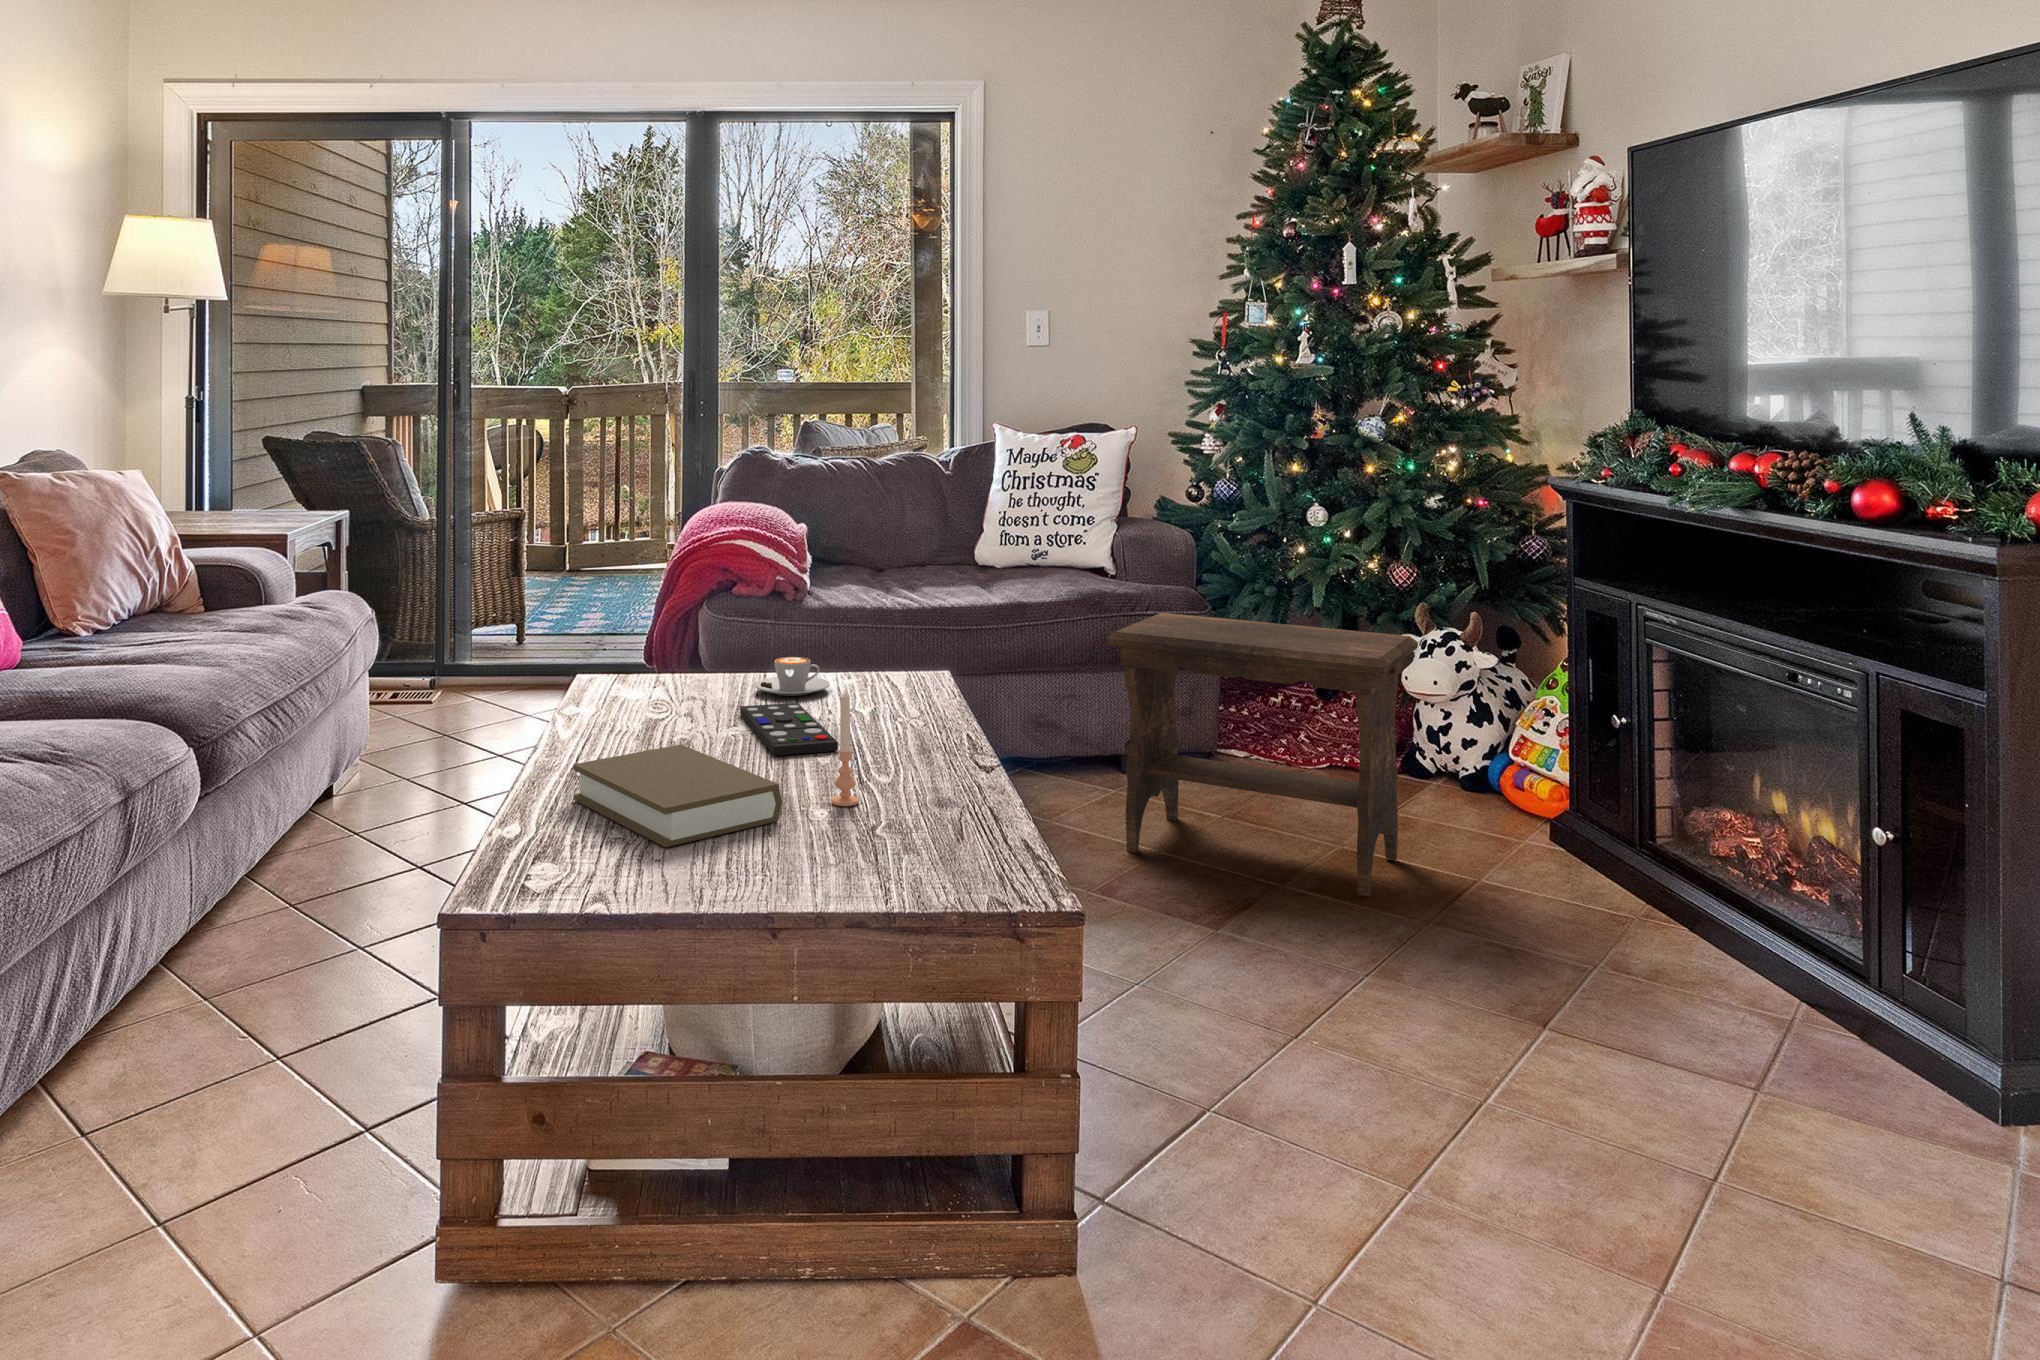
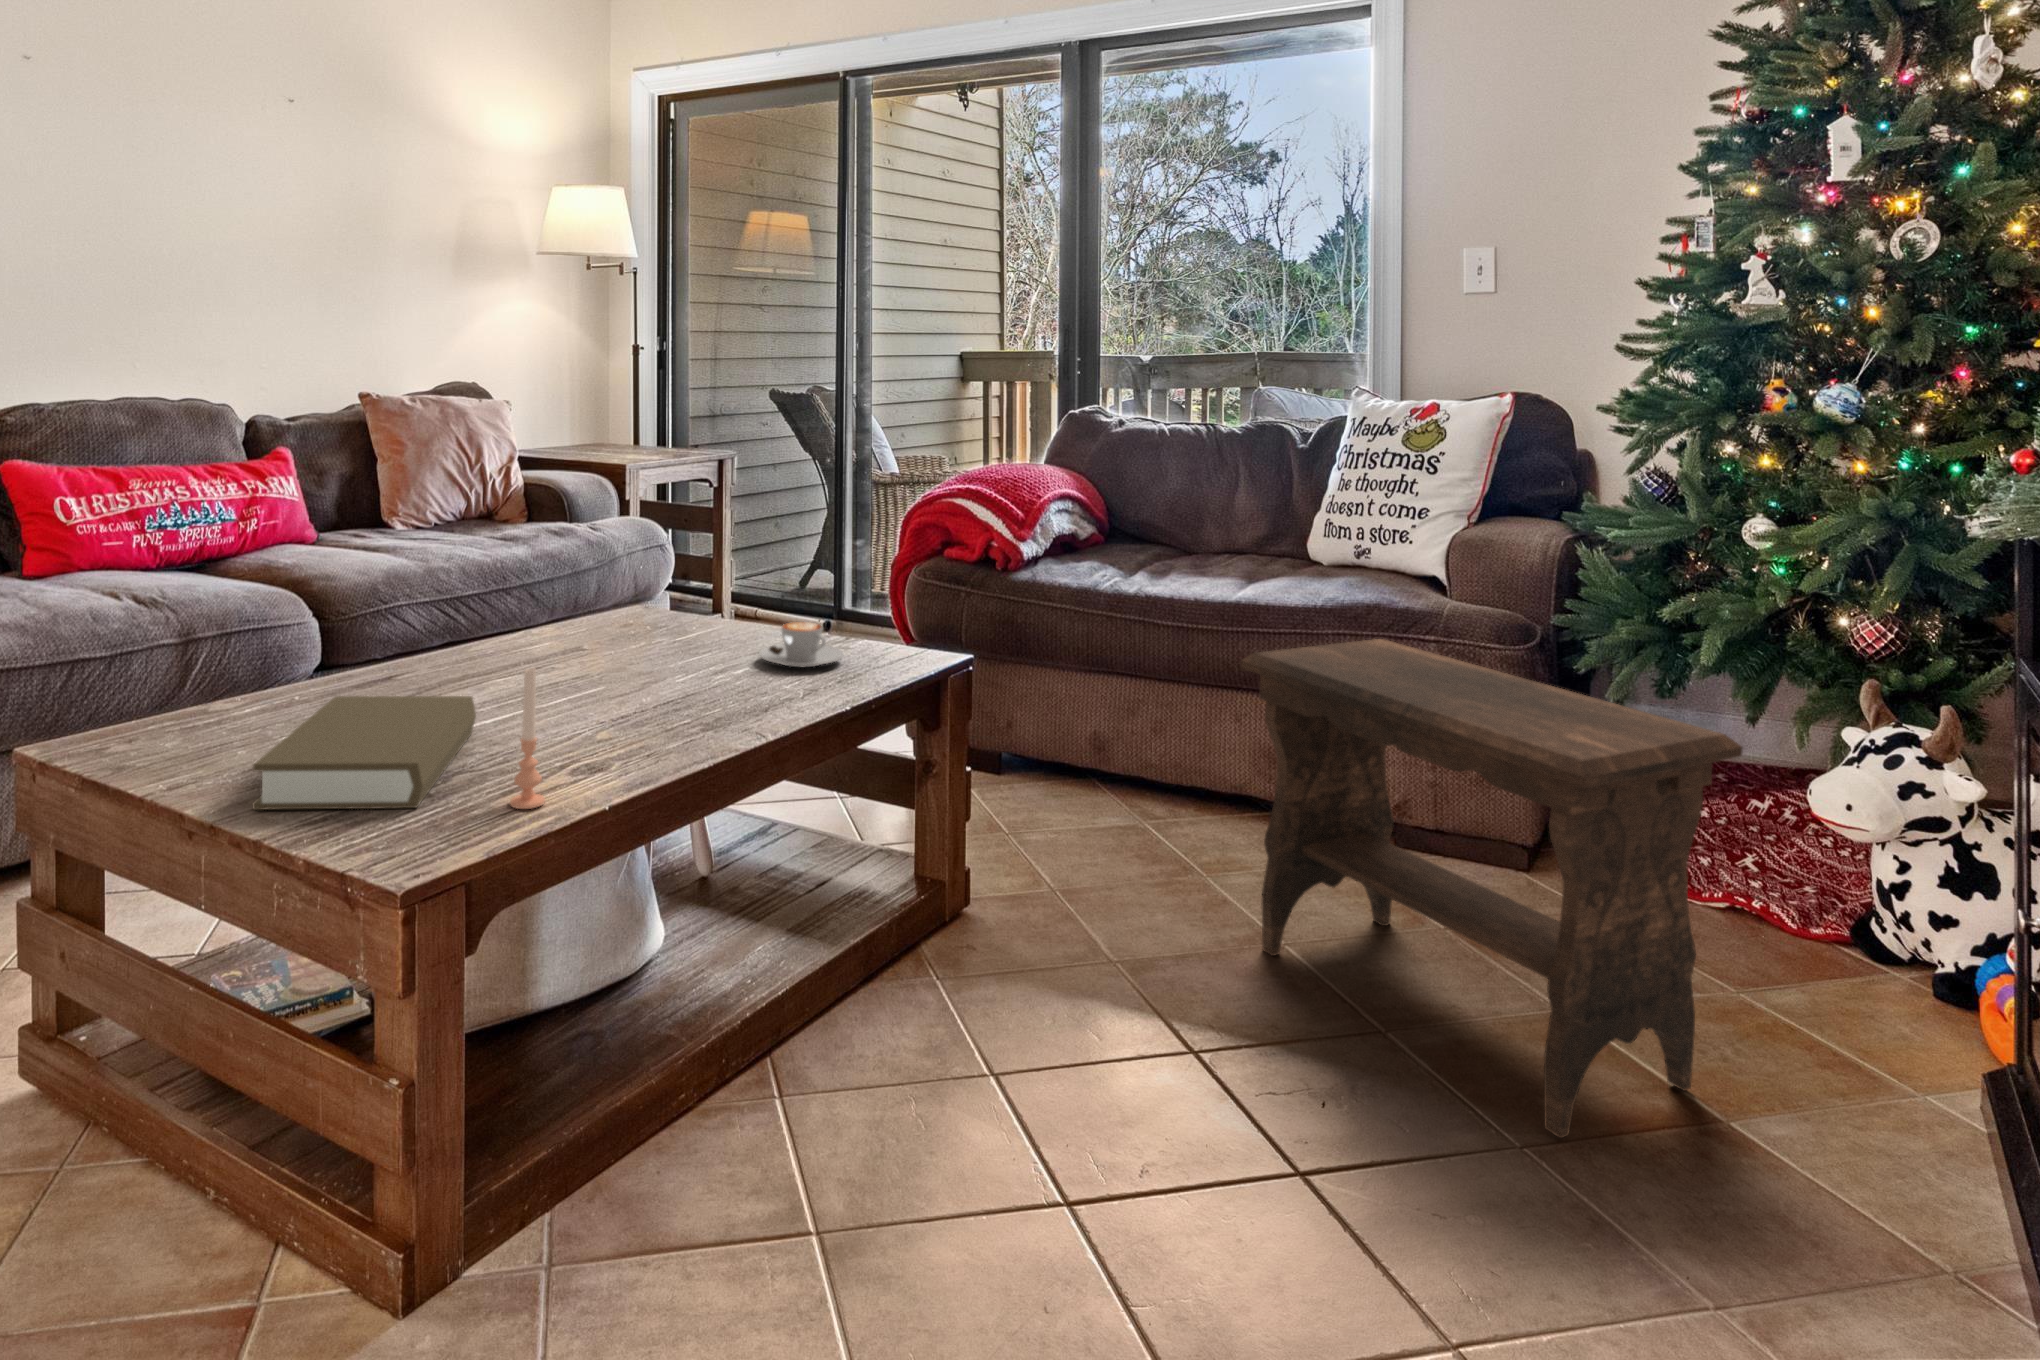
remote control: present [740,703,838,755] -> none [605,668,756,738]

